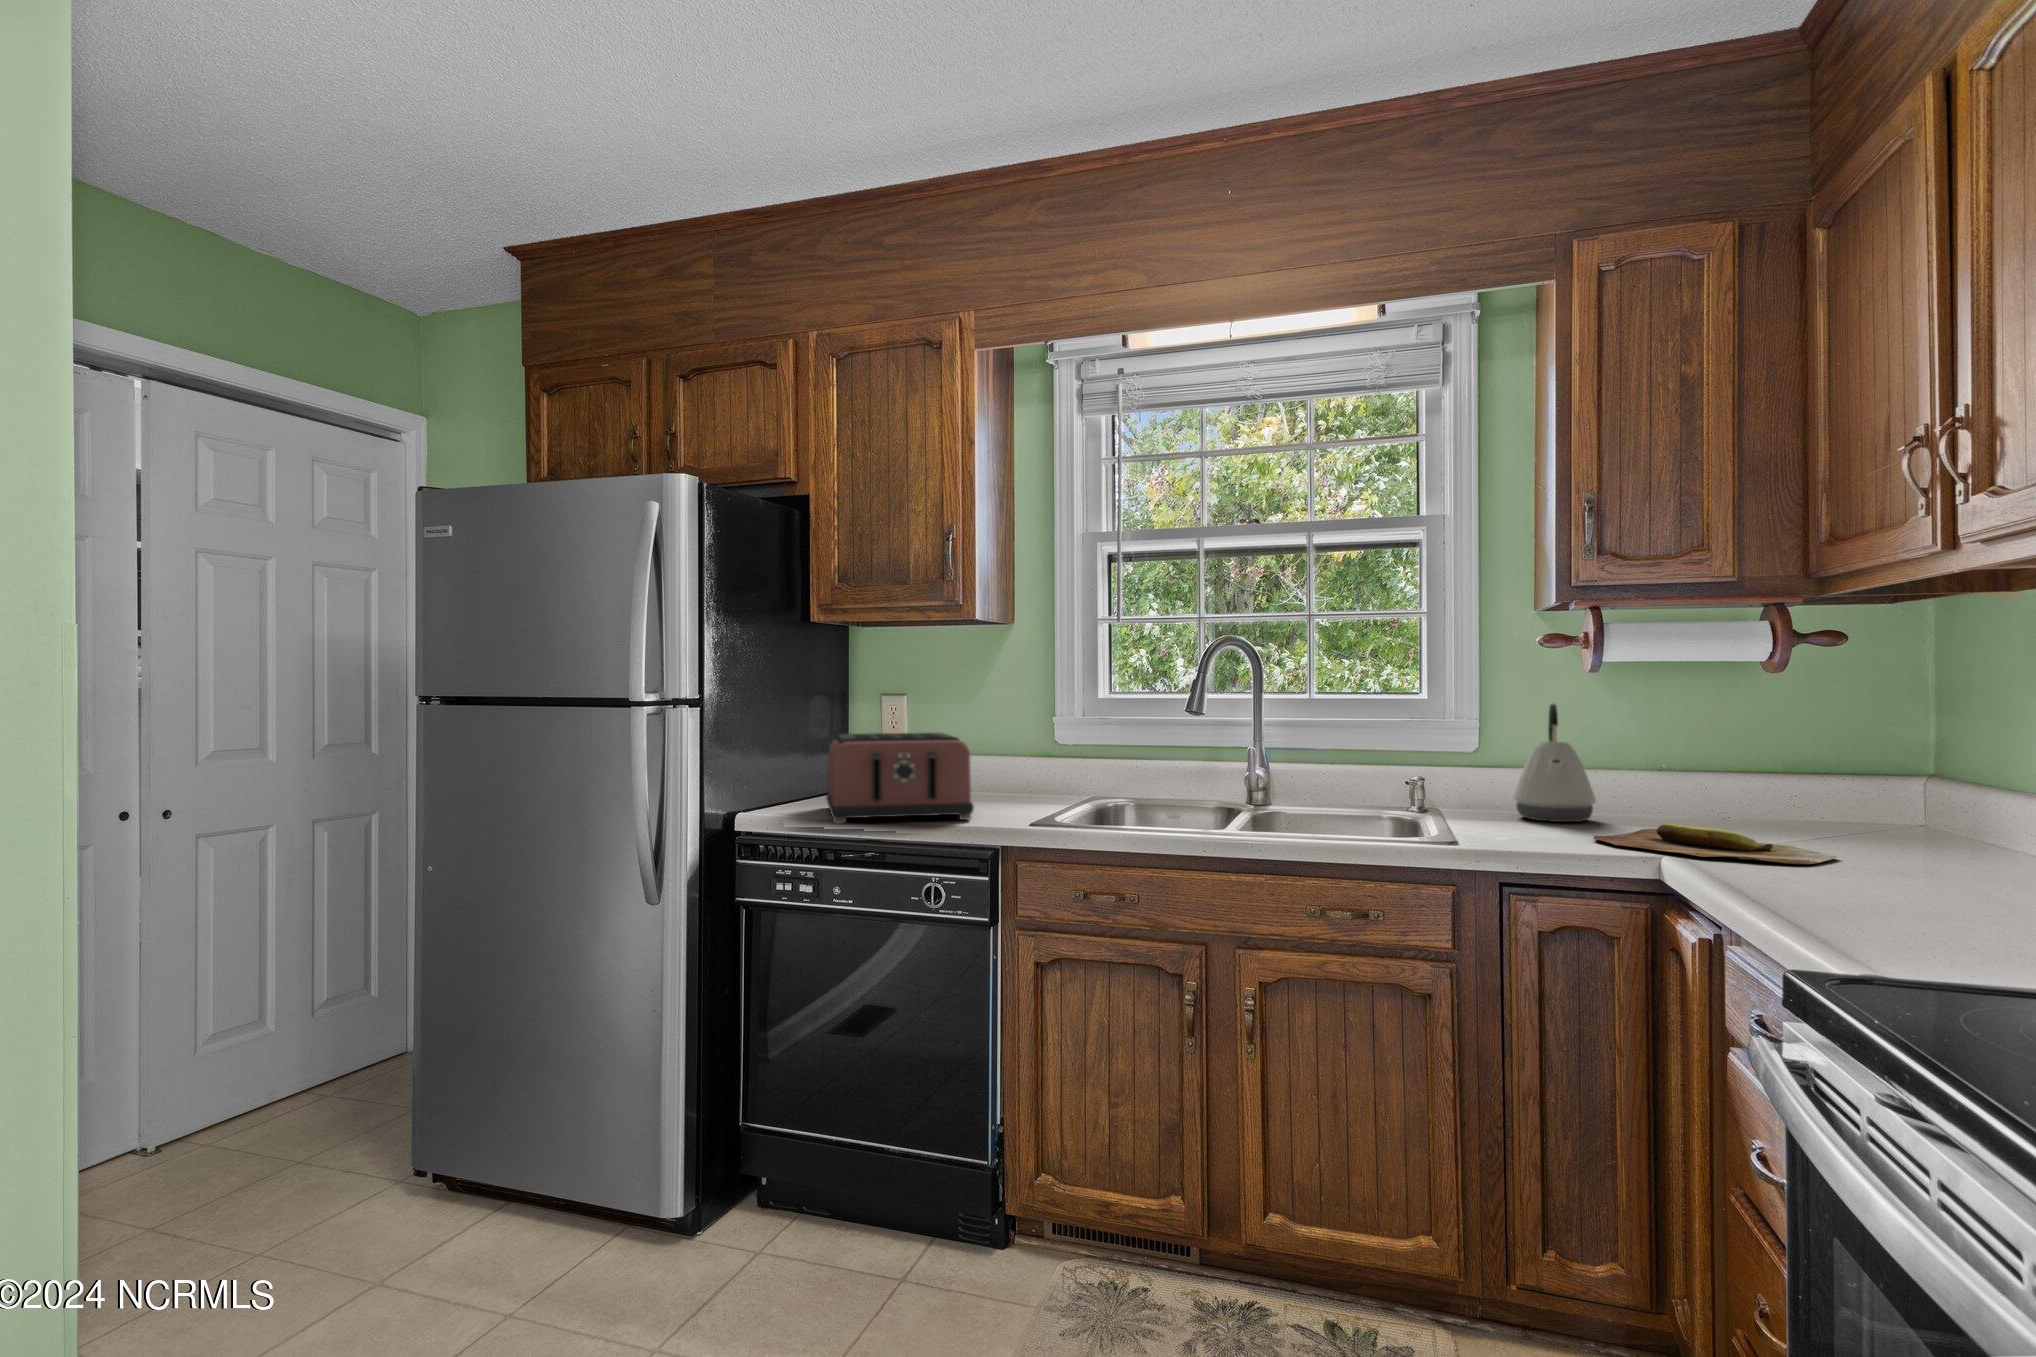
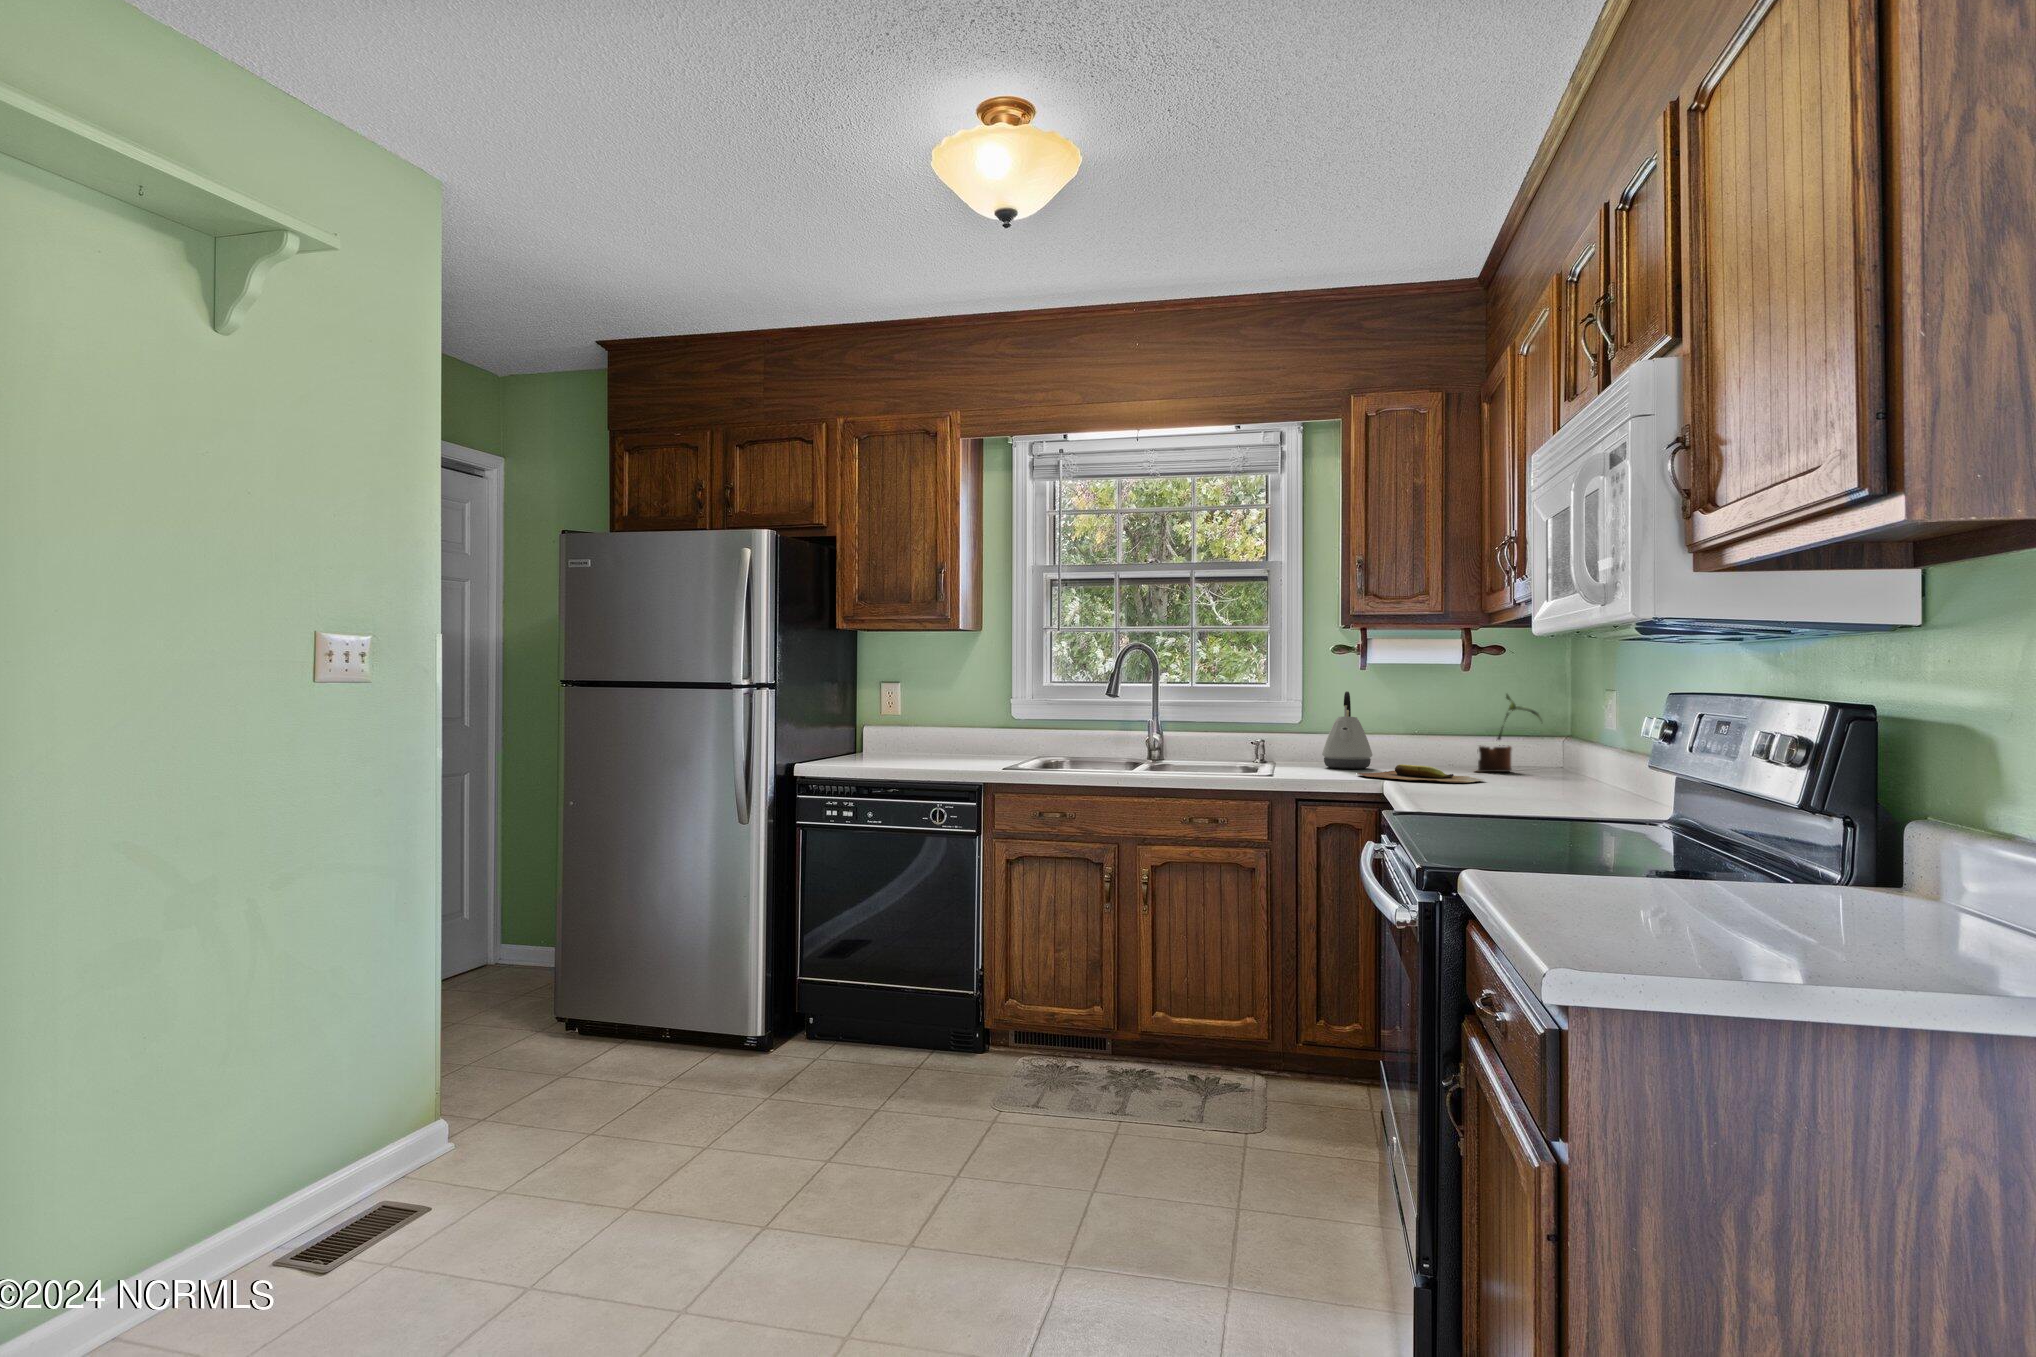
potted plant: none [1765,706,1889,832] -> present [1477,694,1541,772]
toaster: present [826,733,974,824] -> none [852,710,963,769]

